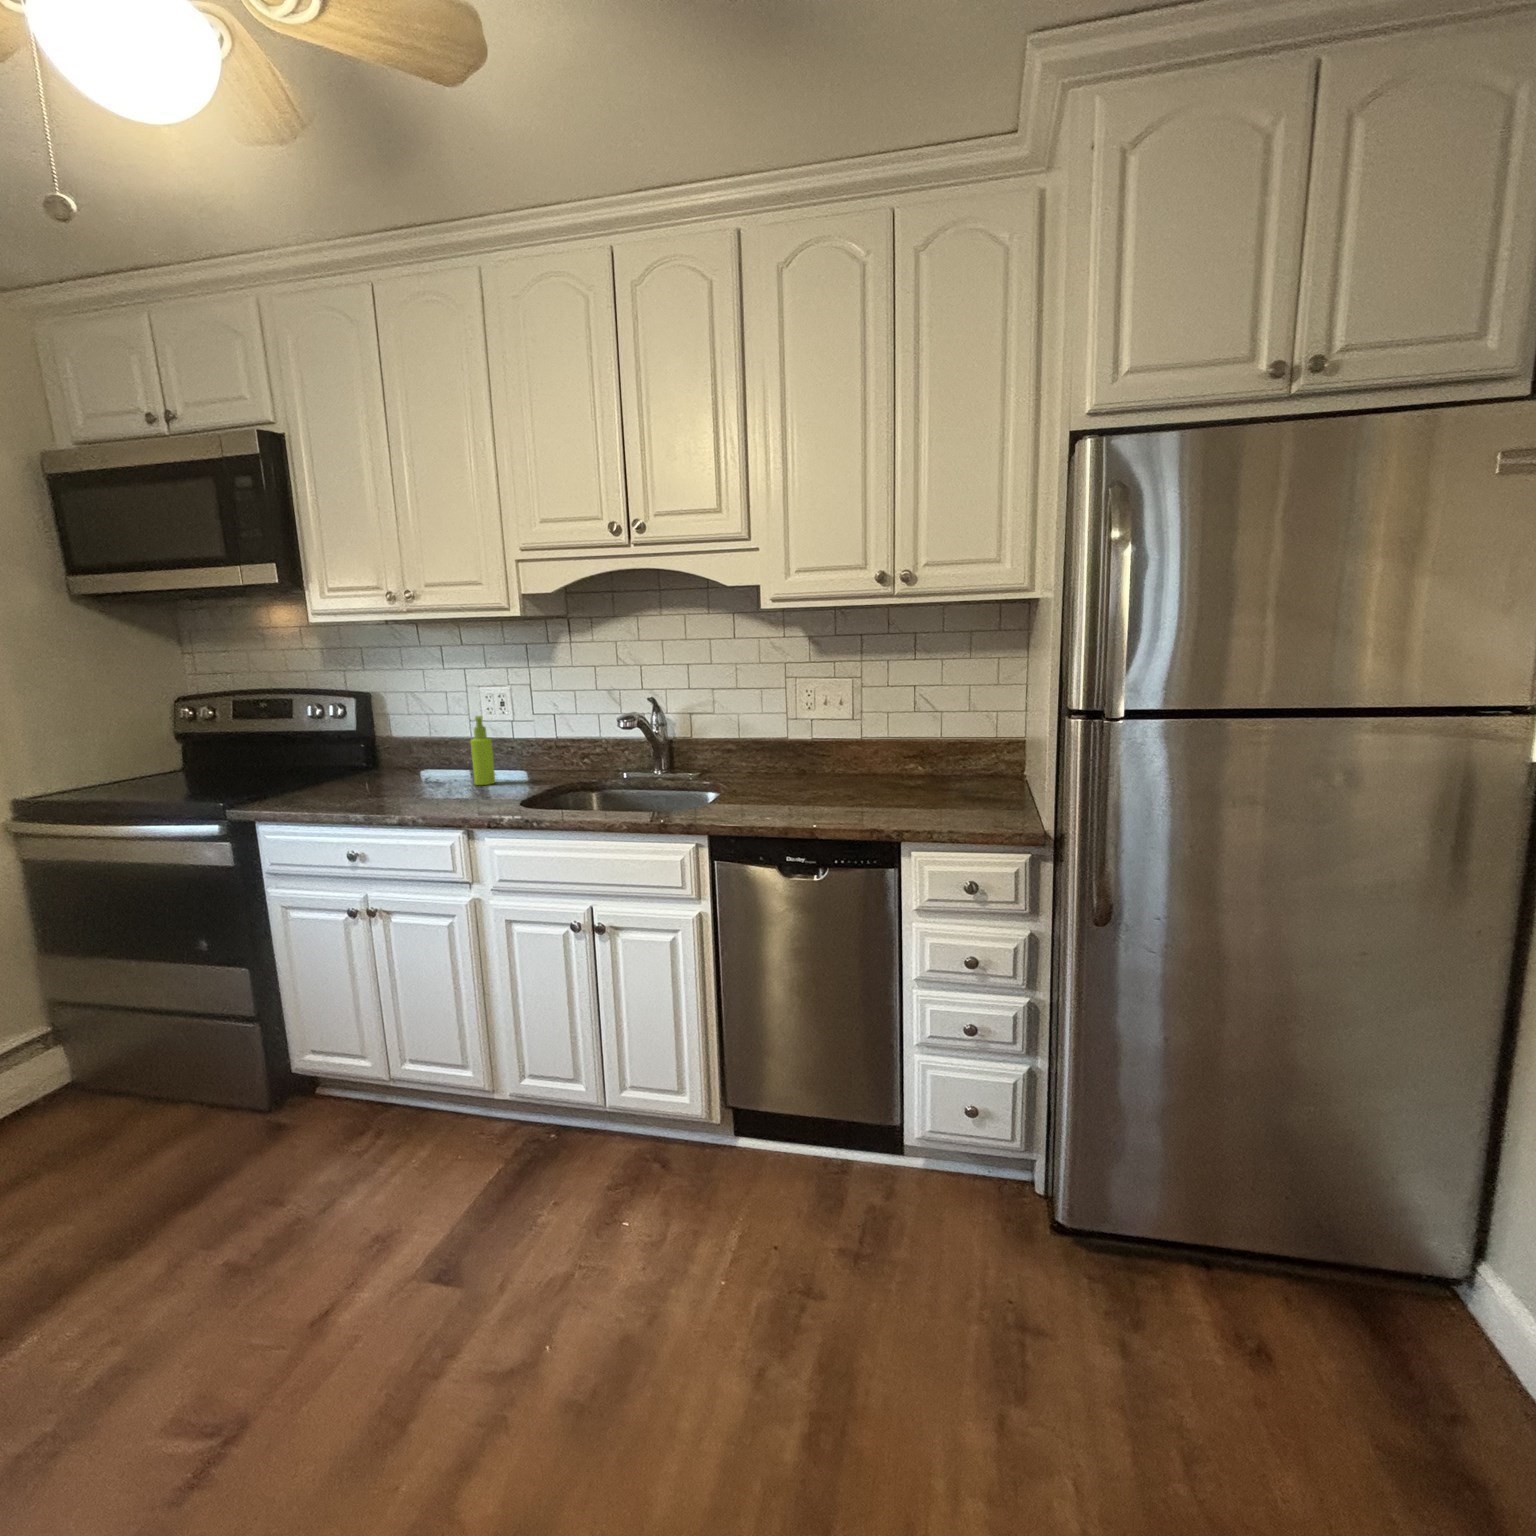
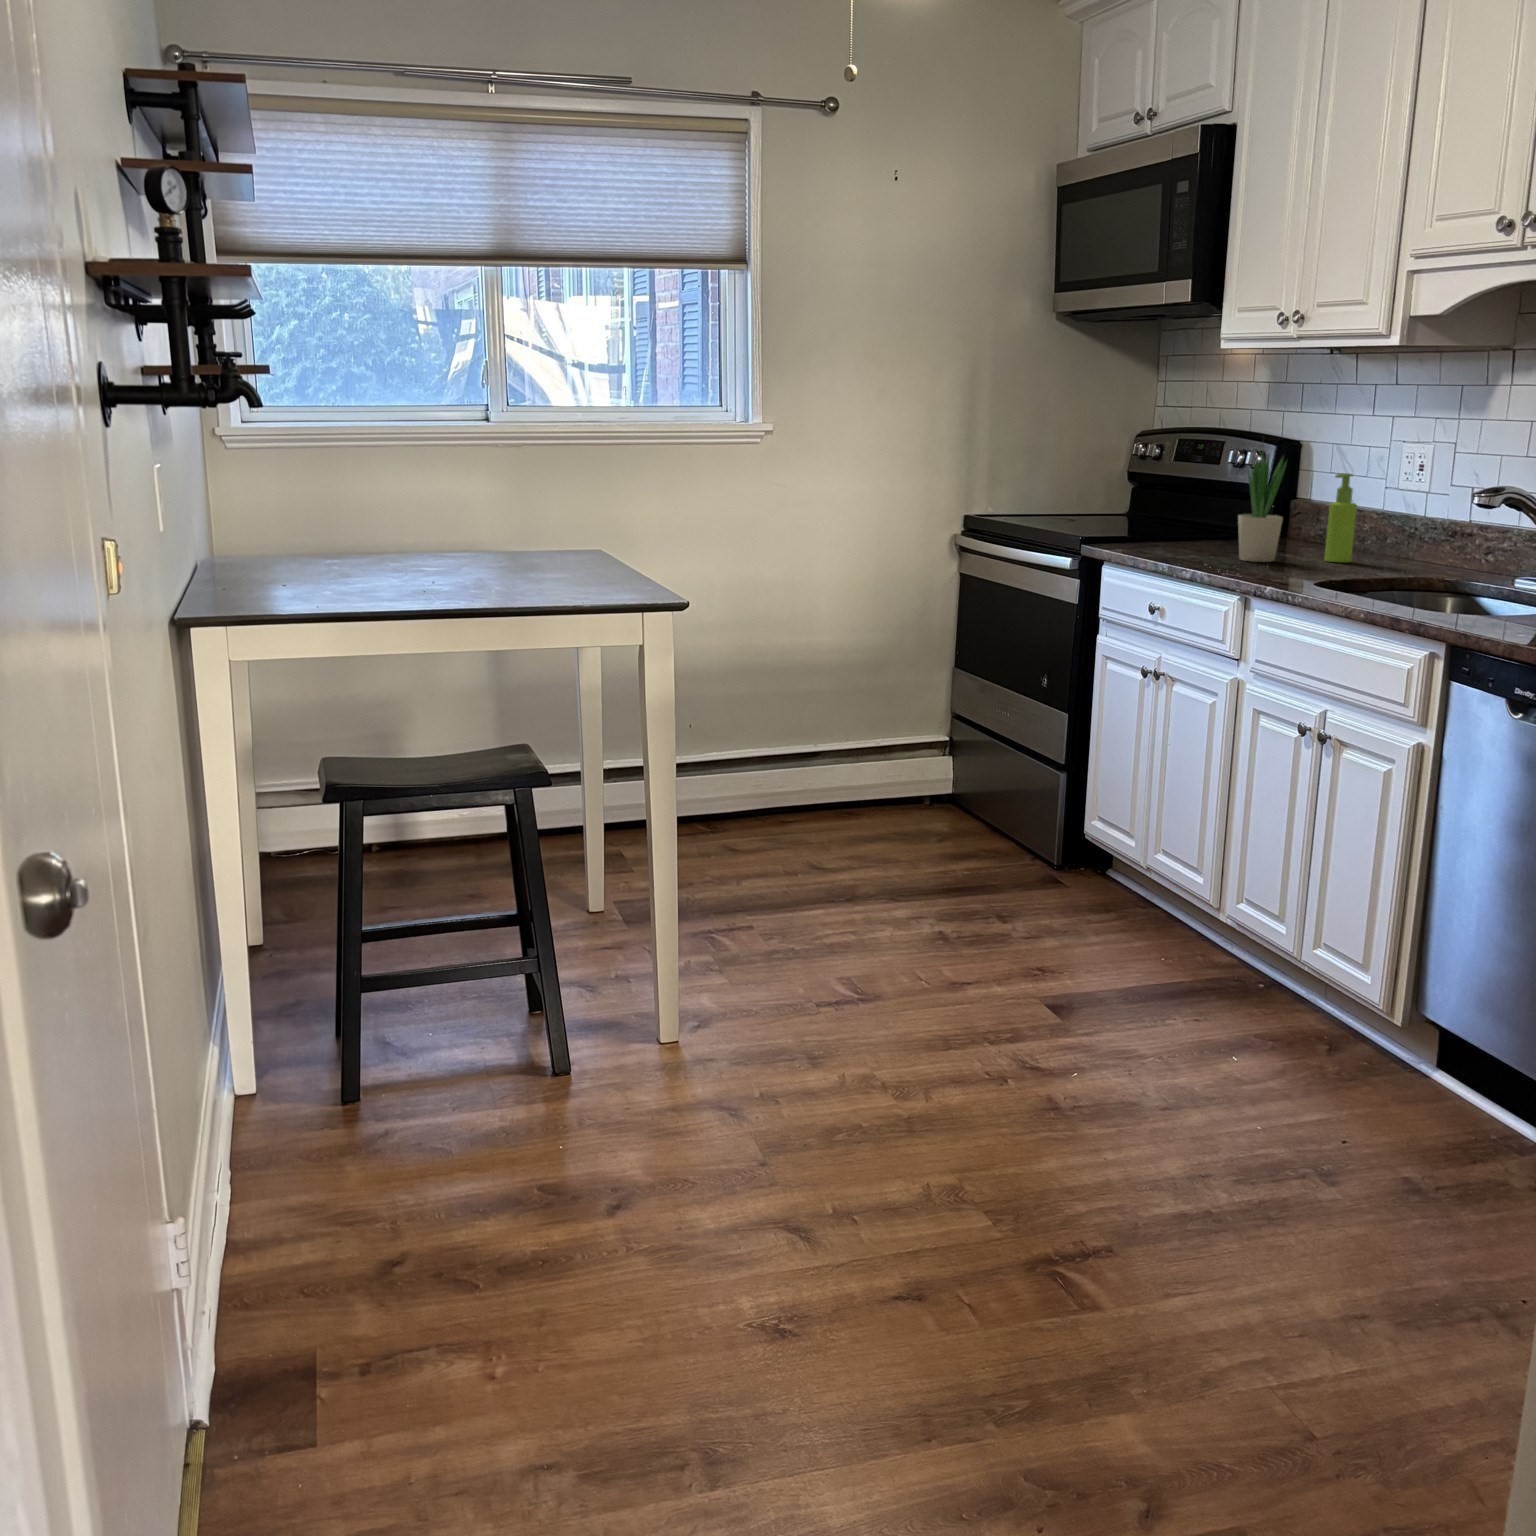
potted plant: none [409,694,451,799] -> present [1238,446,1287,562]

